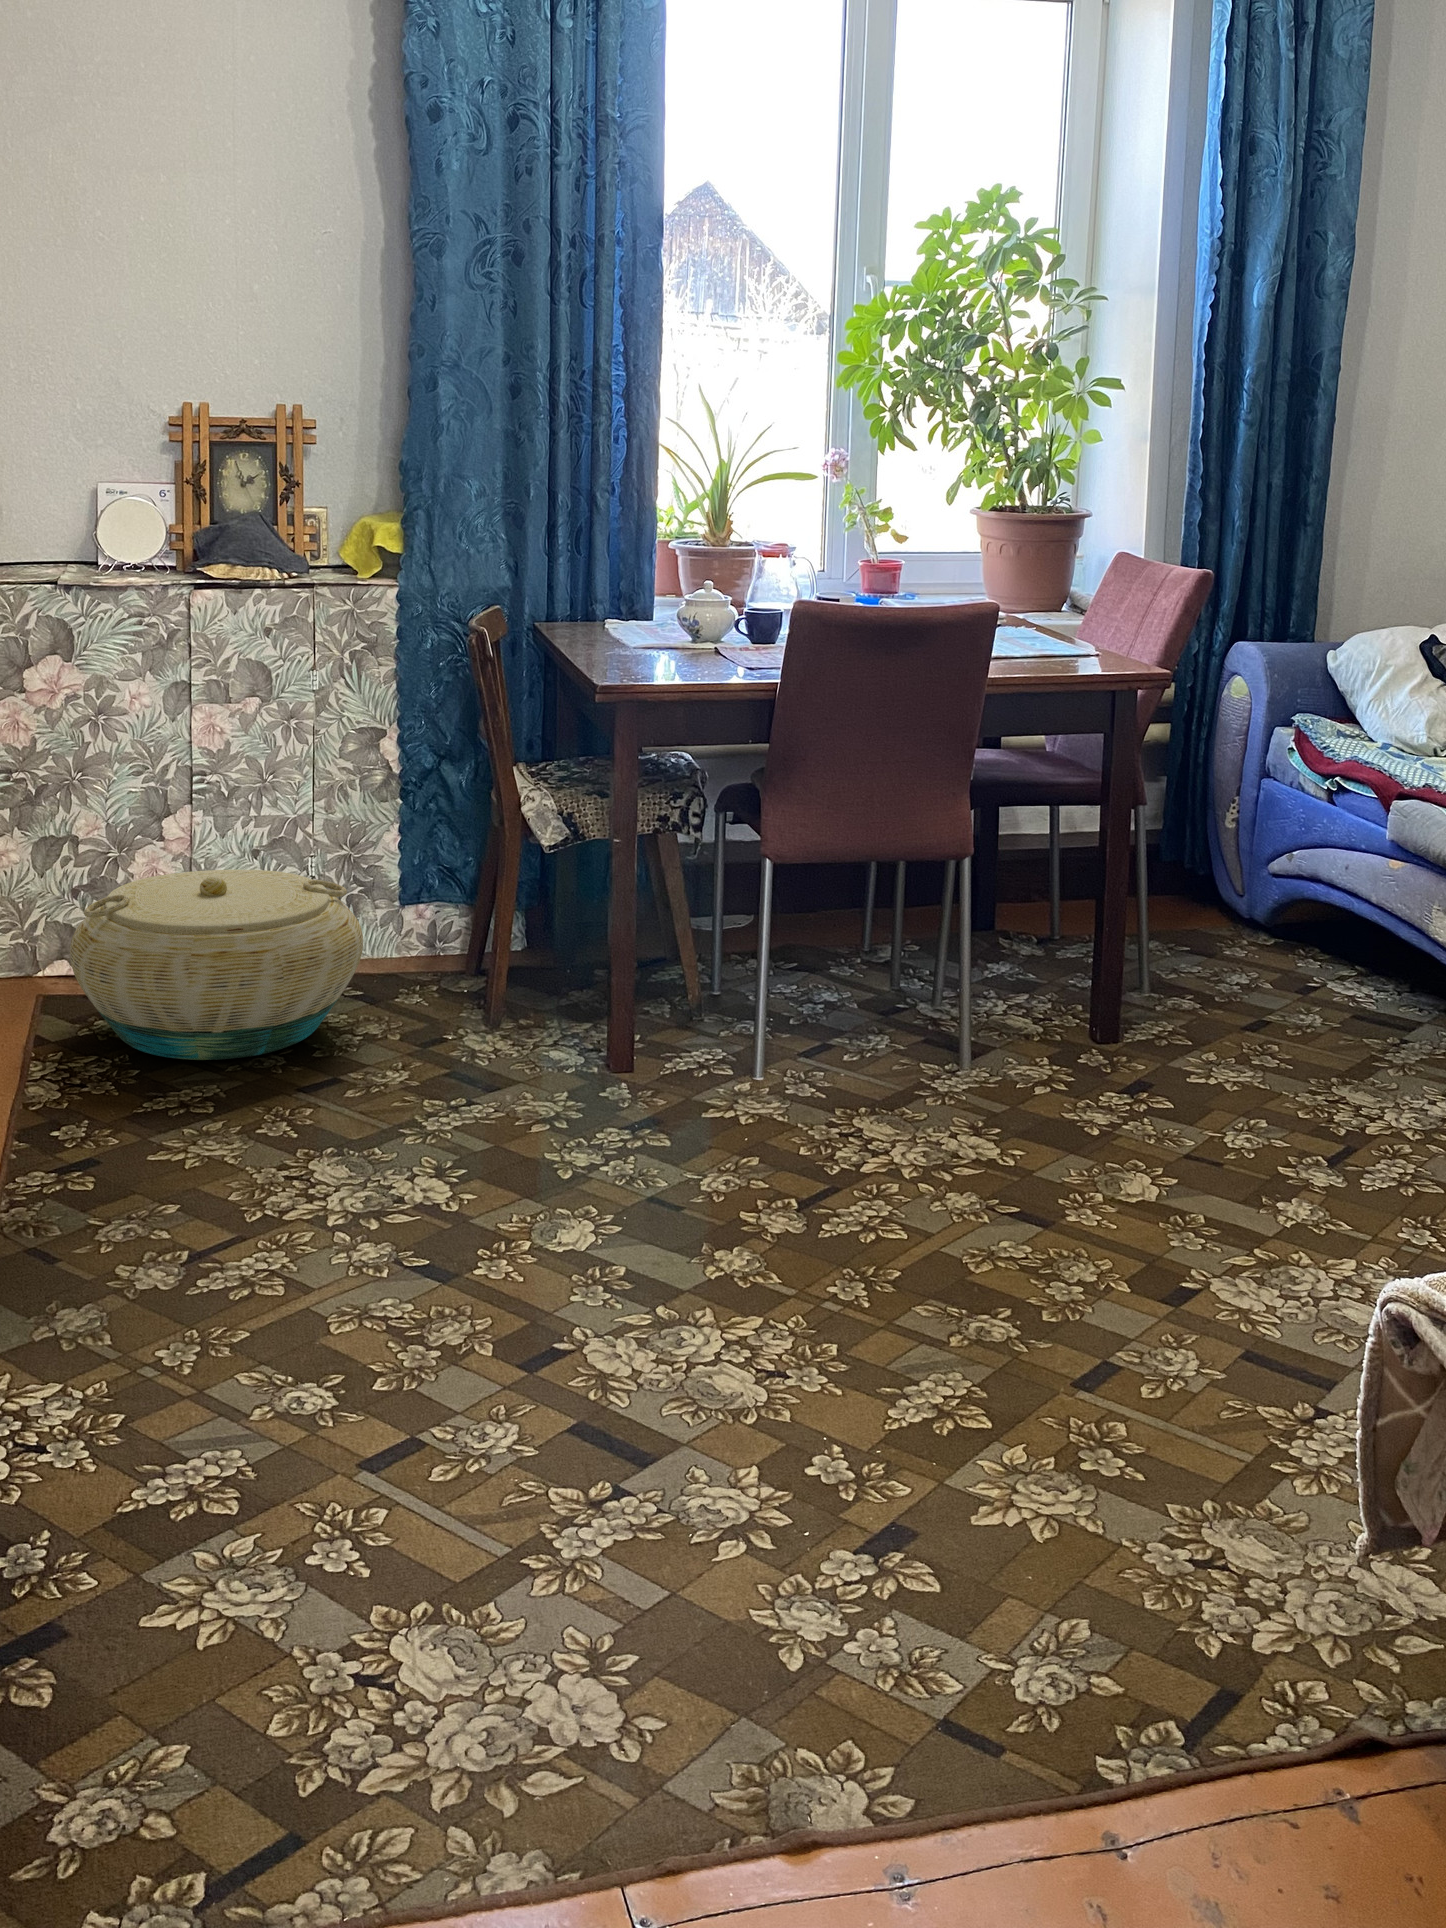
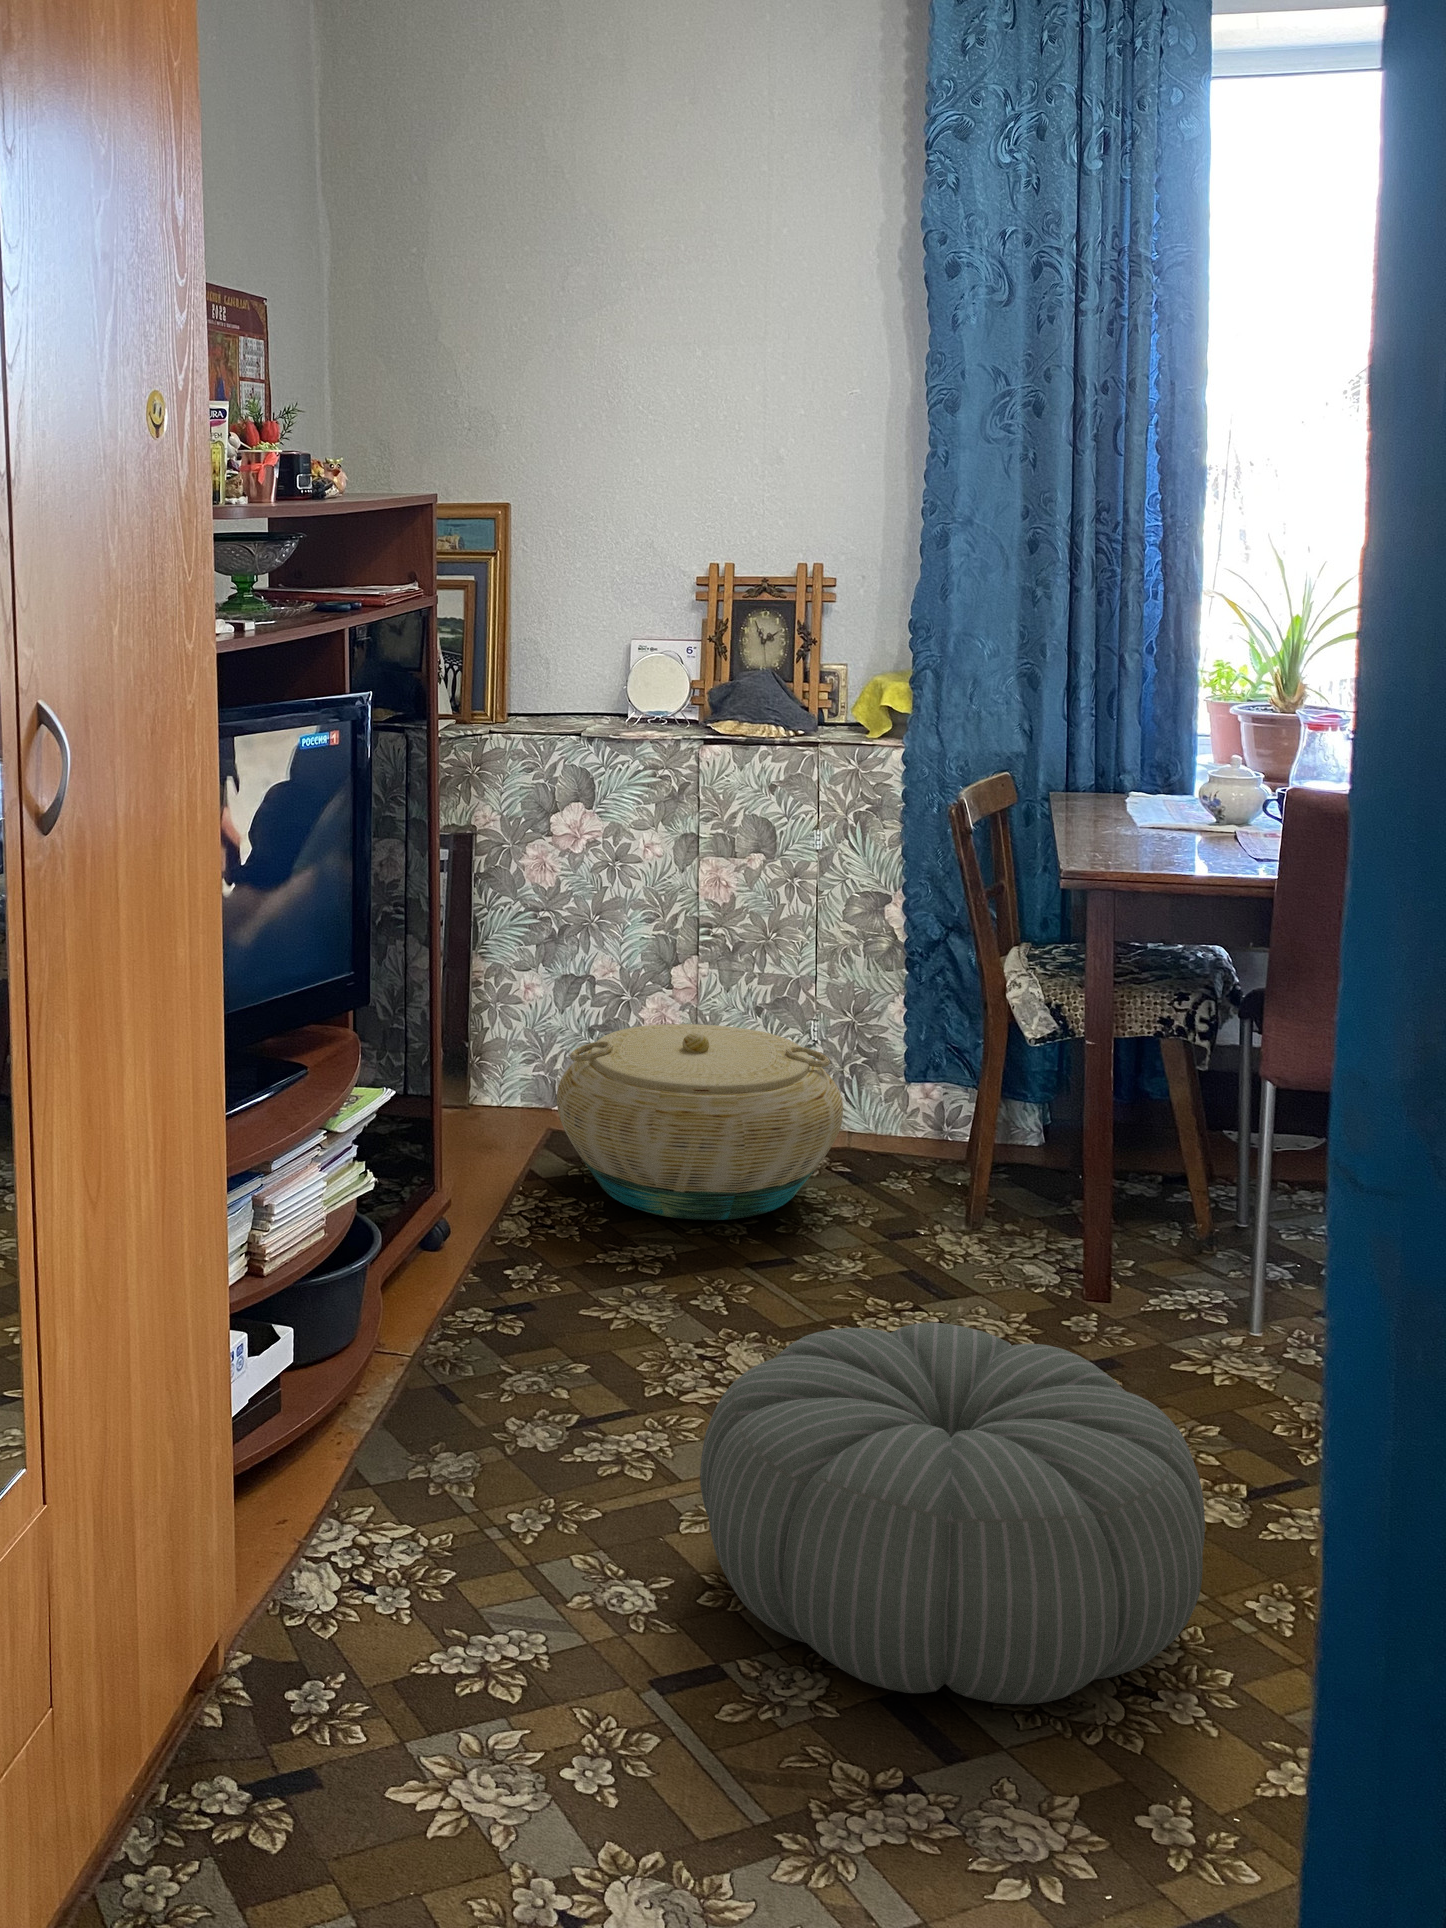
pouf: none [358,1098,817,1419] -> present [700,1322,1205,1704]

